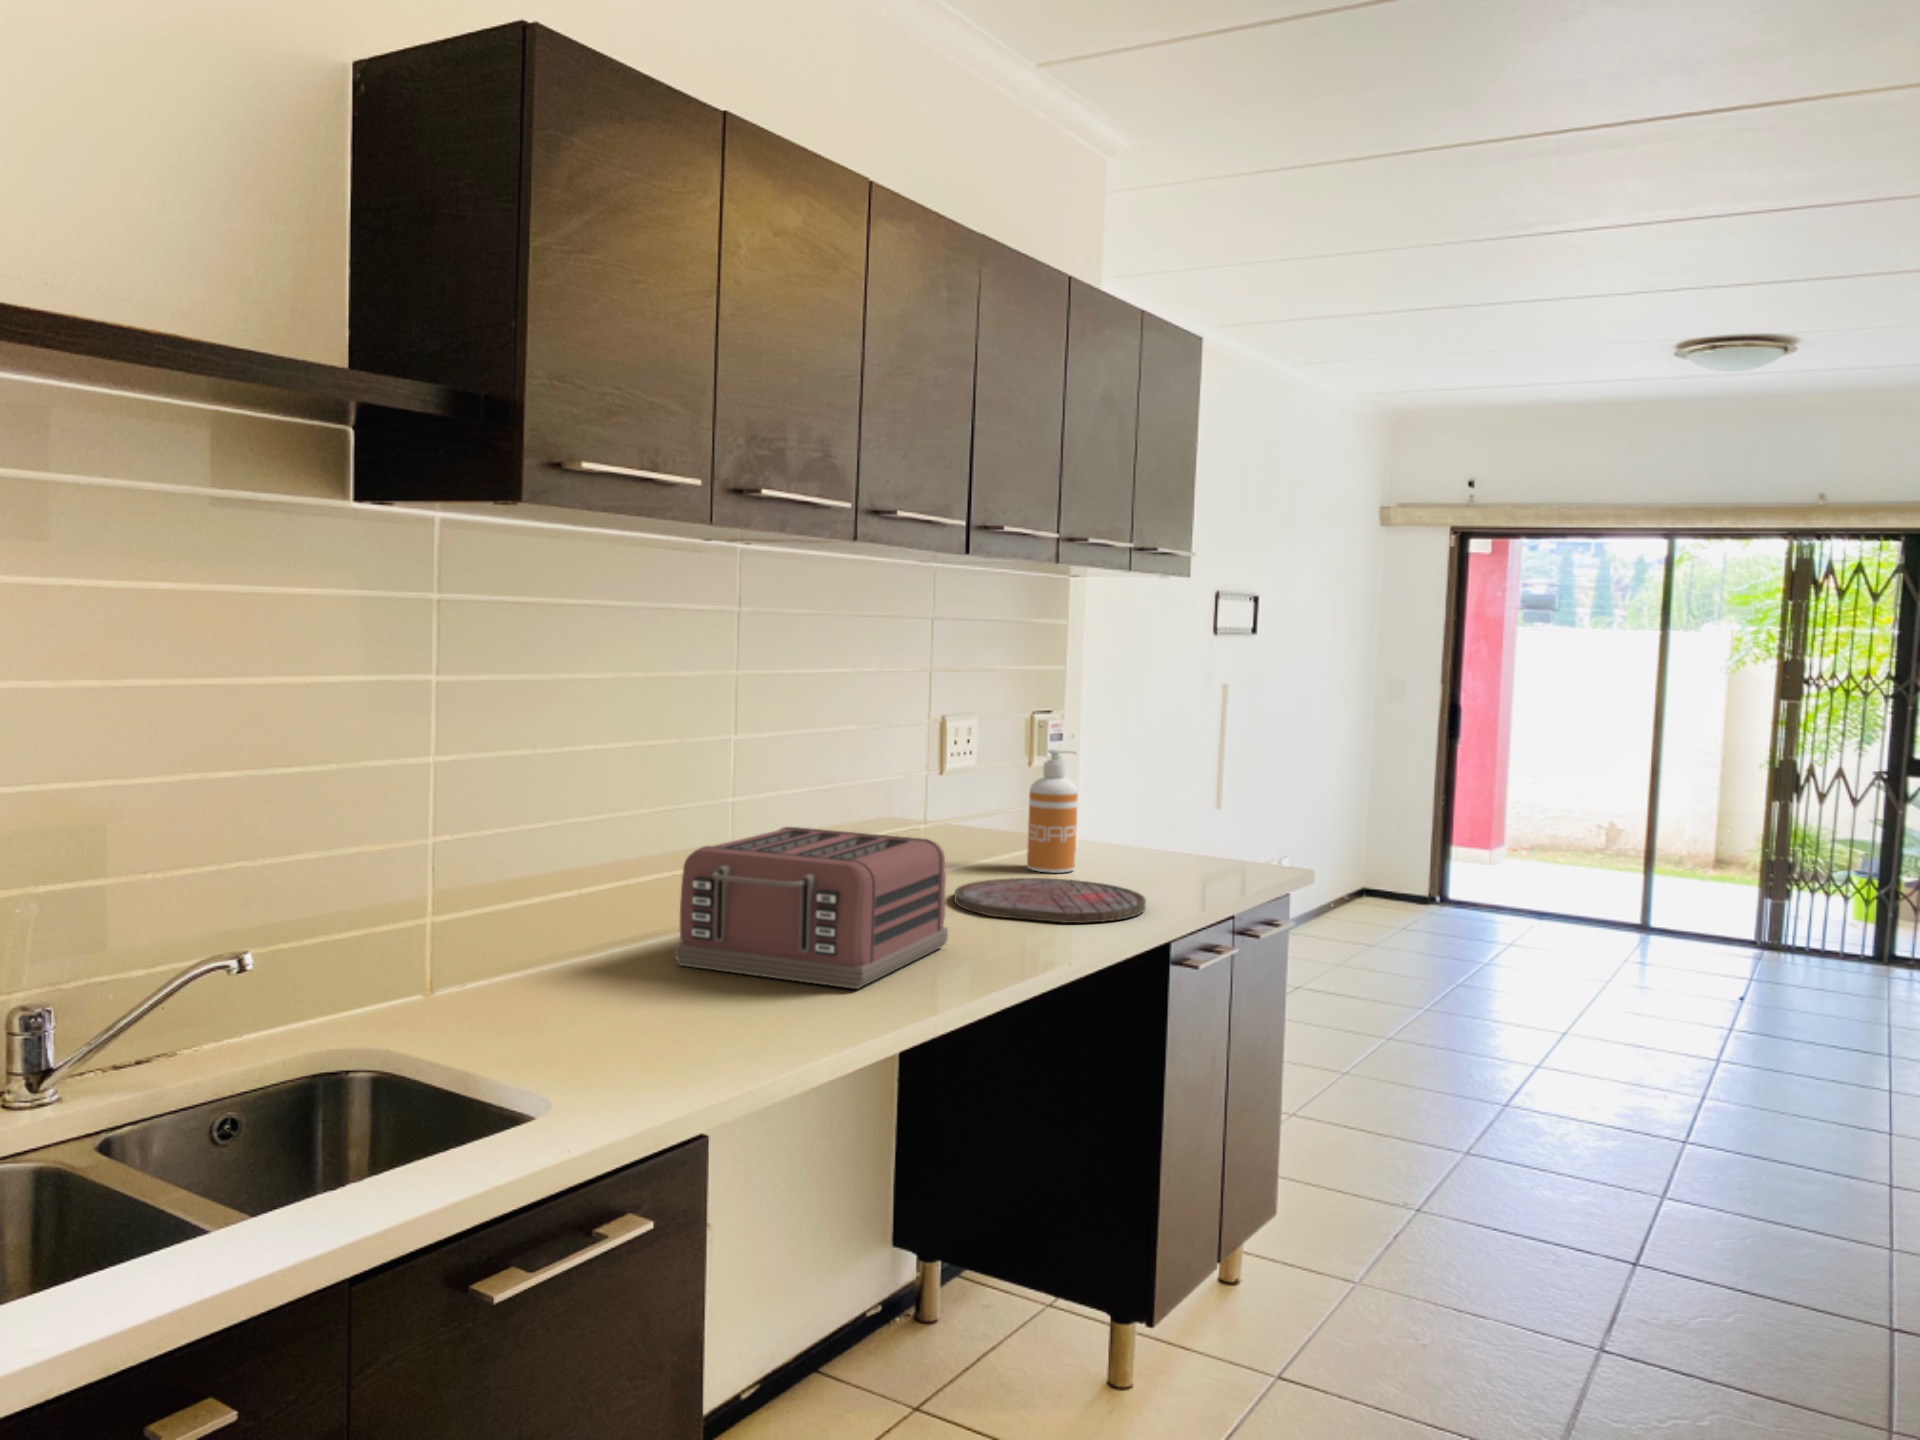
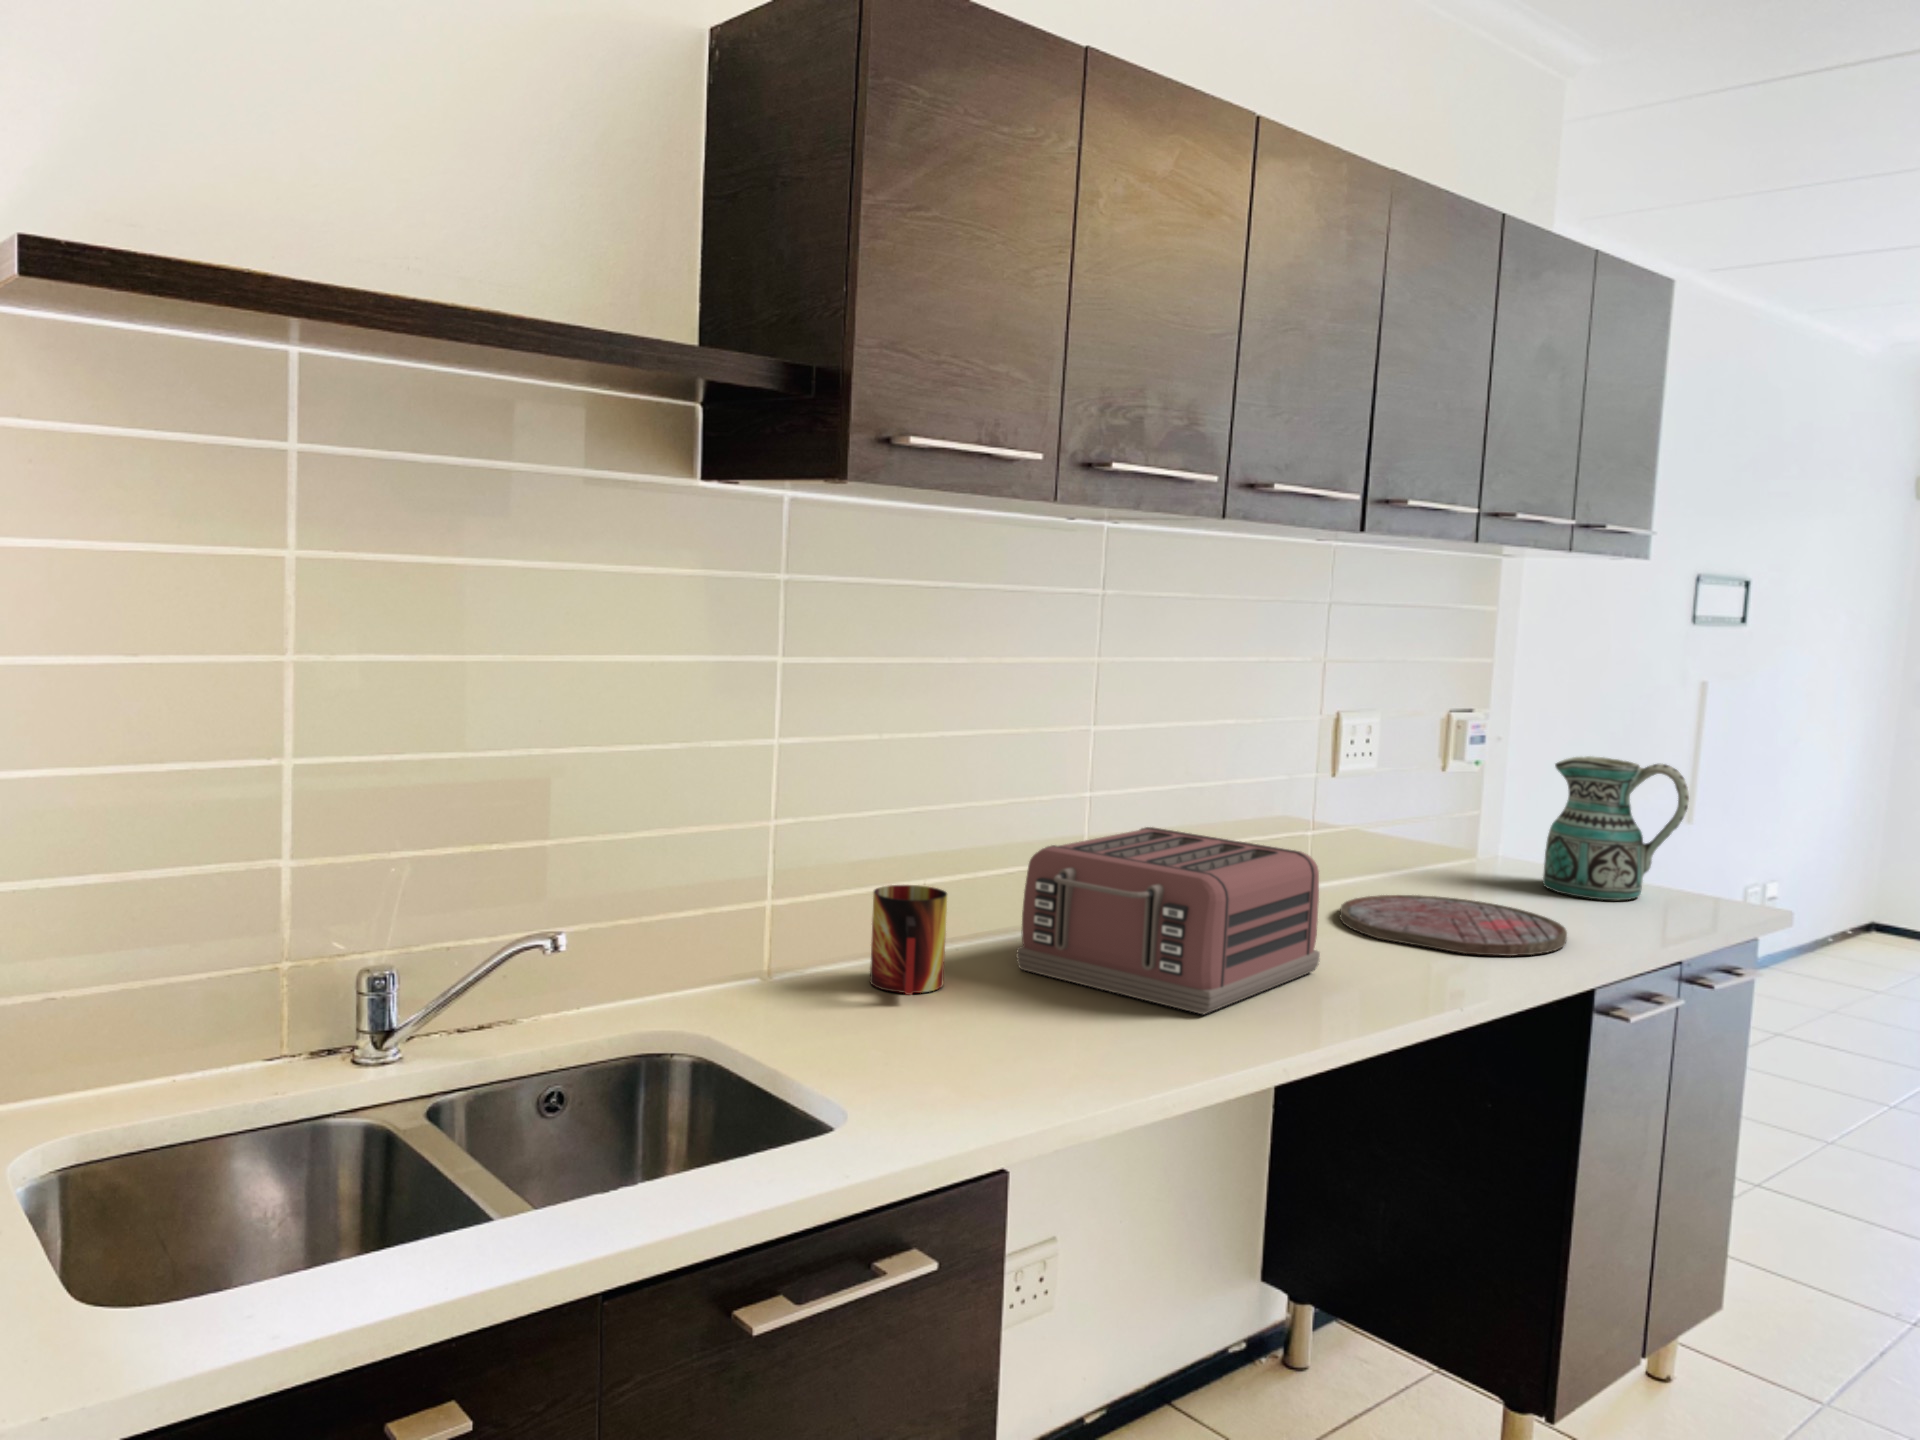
soap dispenser: present [1027,749,1078,873] -> none [1433,751,1498,891]
ceramic pitcher: none [1117,750,1231,872] -> present [1543,756,1689,900]
mug: none [537,891,611,994] -> present [870,885,947,995]

